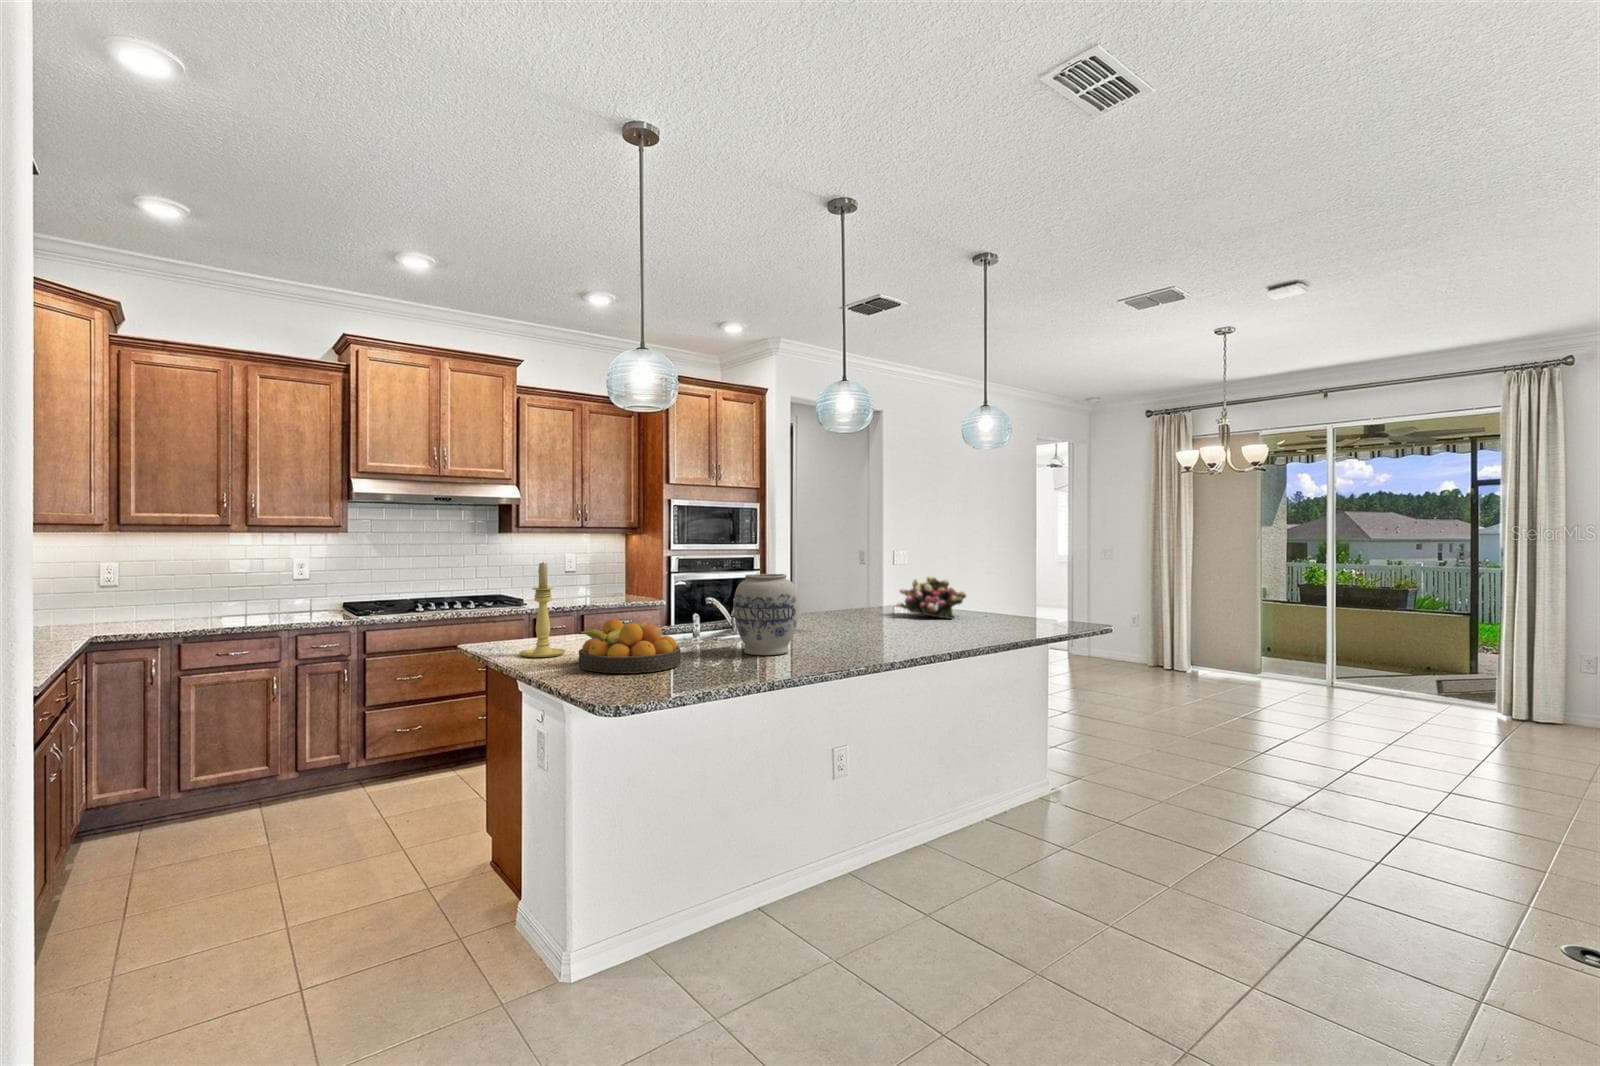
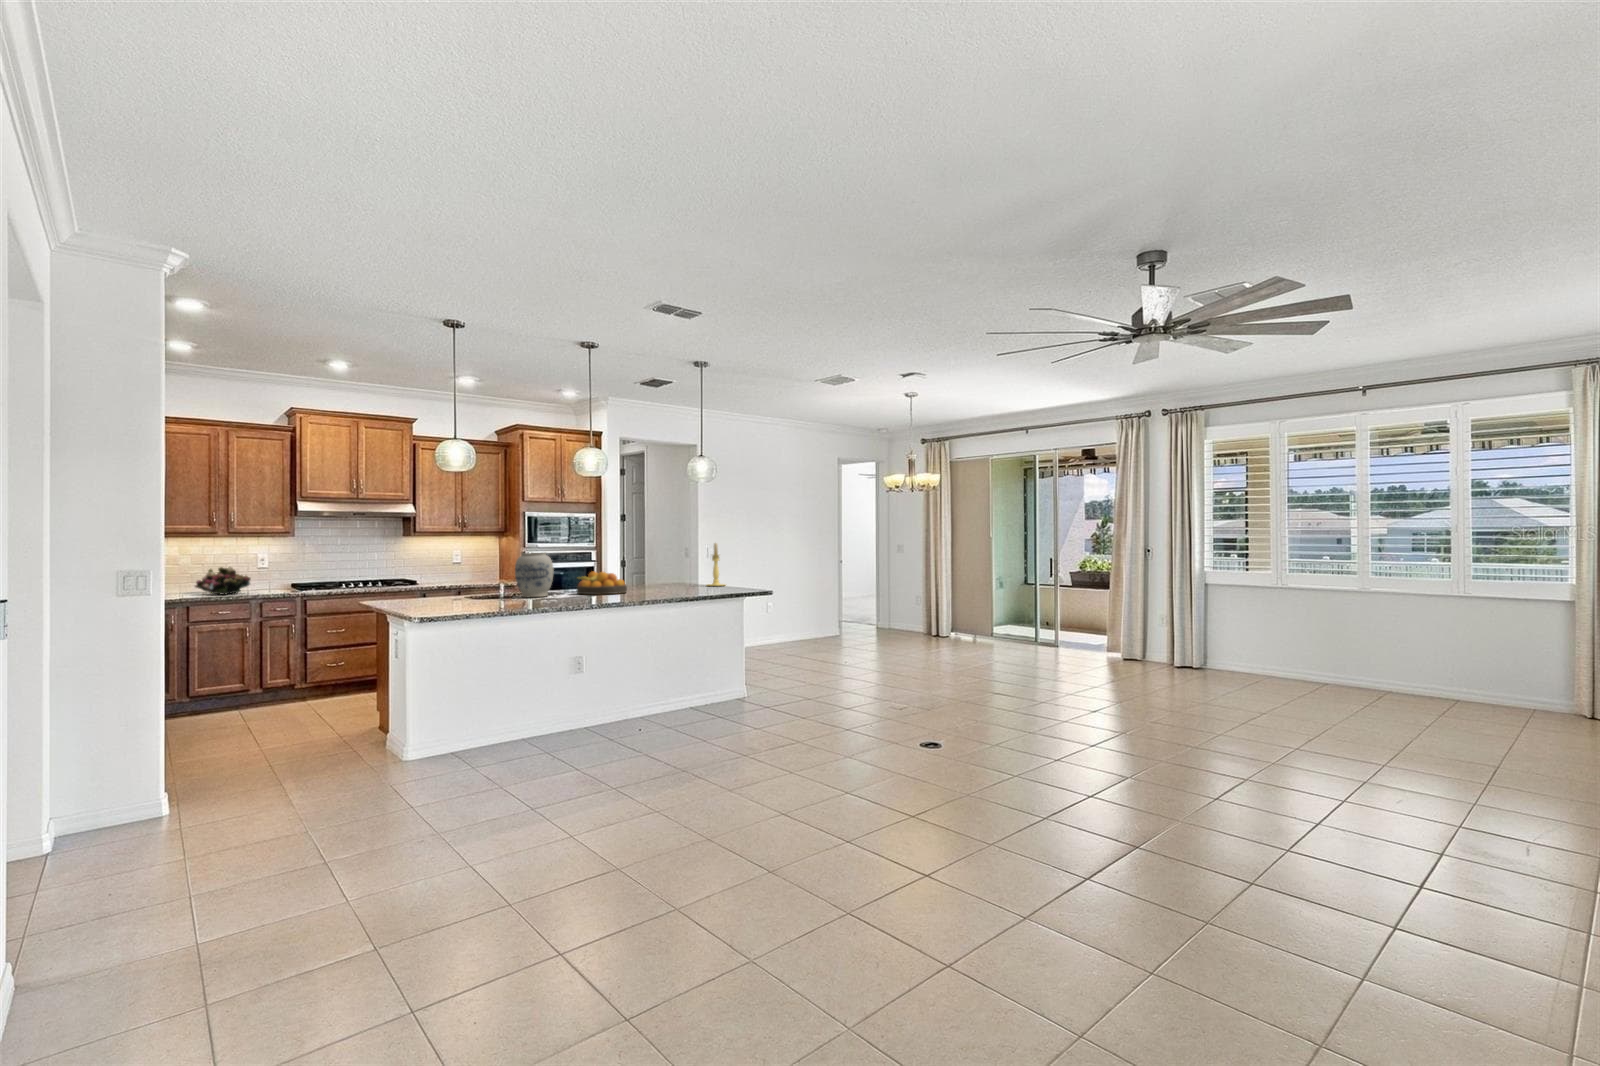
candle holder: present [519,562,566,657] -> present [706,543,725,586]
flower arrangement: present [897,576,966,619] -> present [195,567,251,595]
fruit bowl: present [578,619,681,673] -> present [577,571,627,595]

